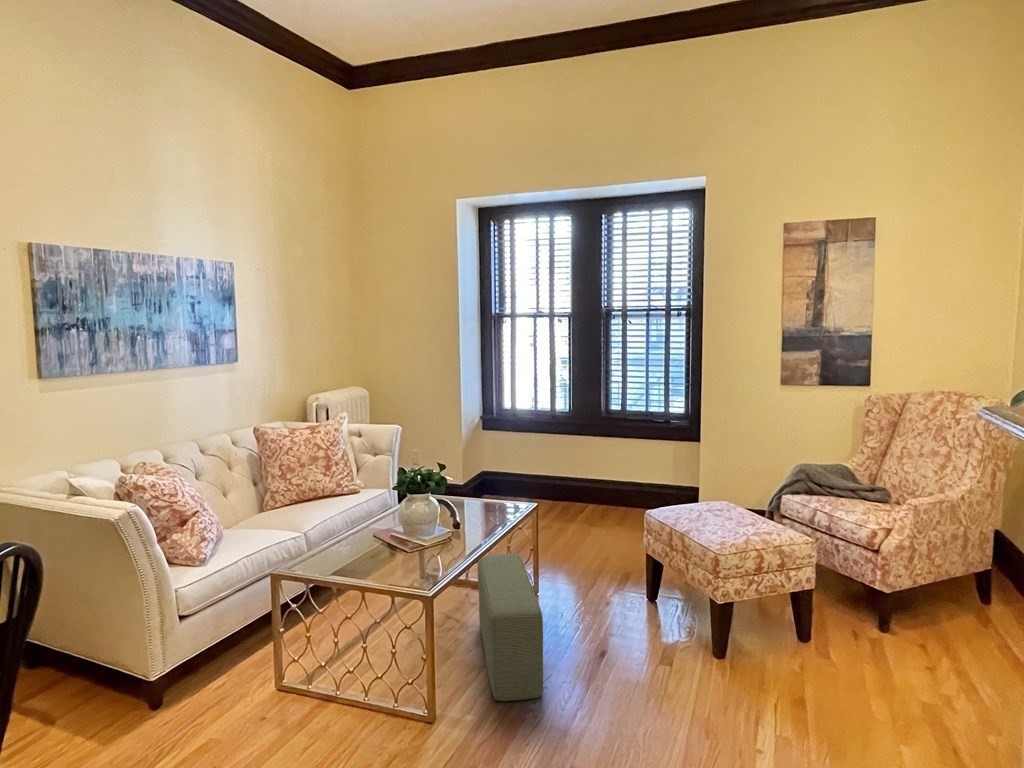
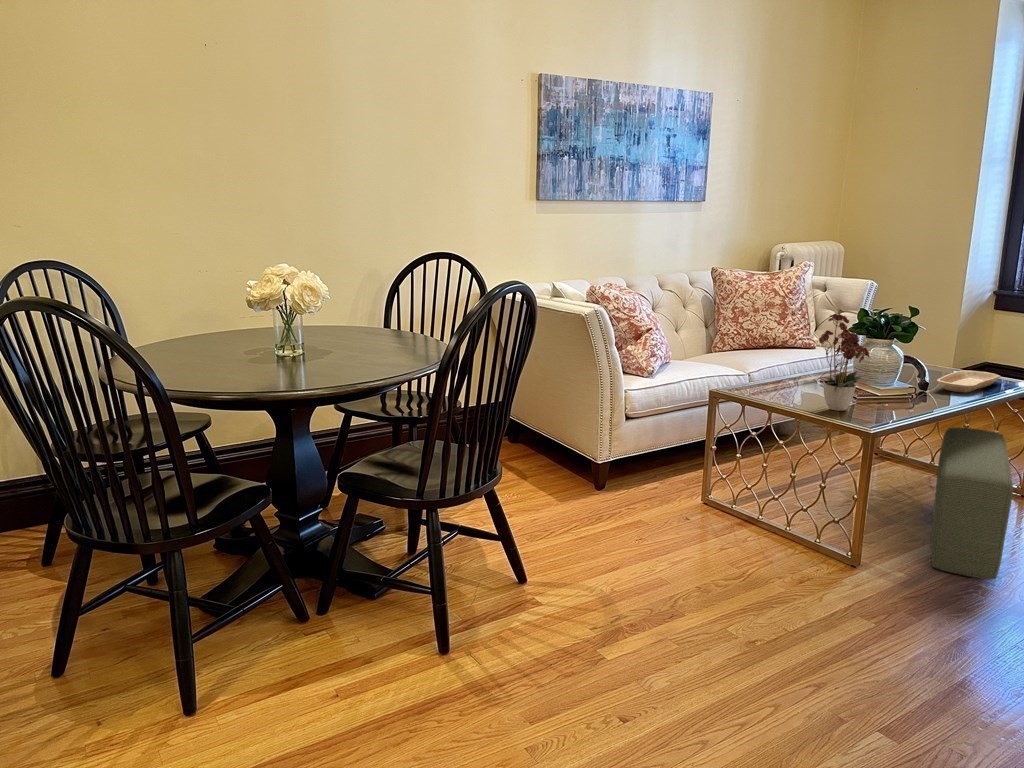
flower arrangement: none [366,477,420,571] -> present [819,313,869,411]
tray: none [465,499,507,524] -> present [937,370,1000,393]

